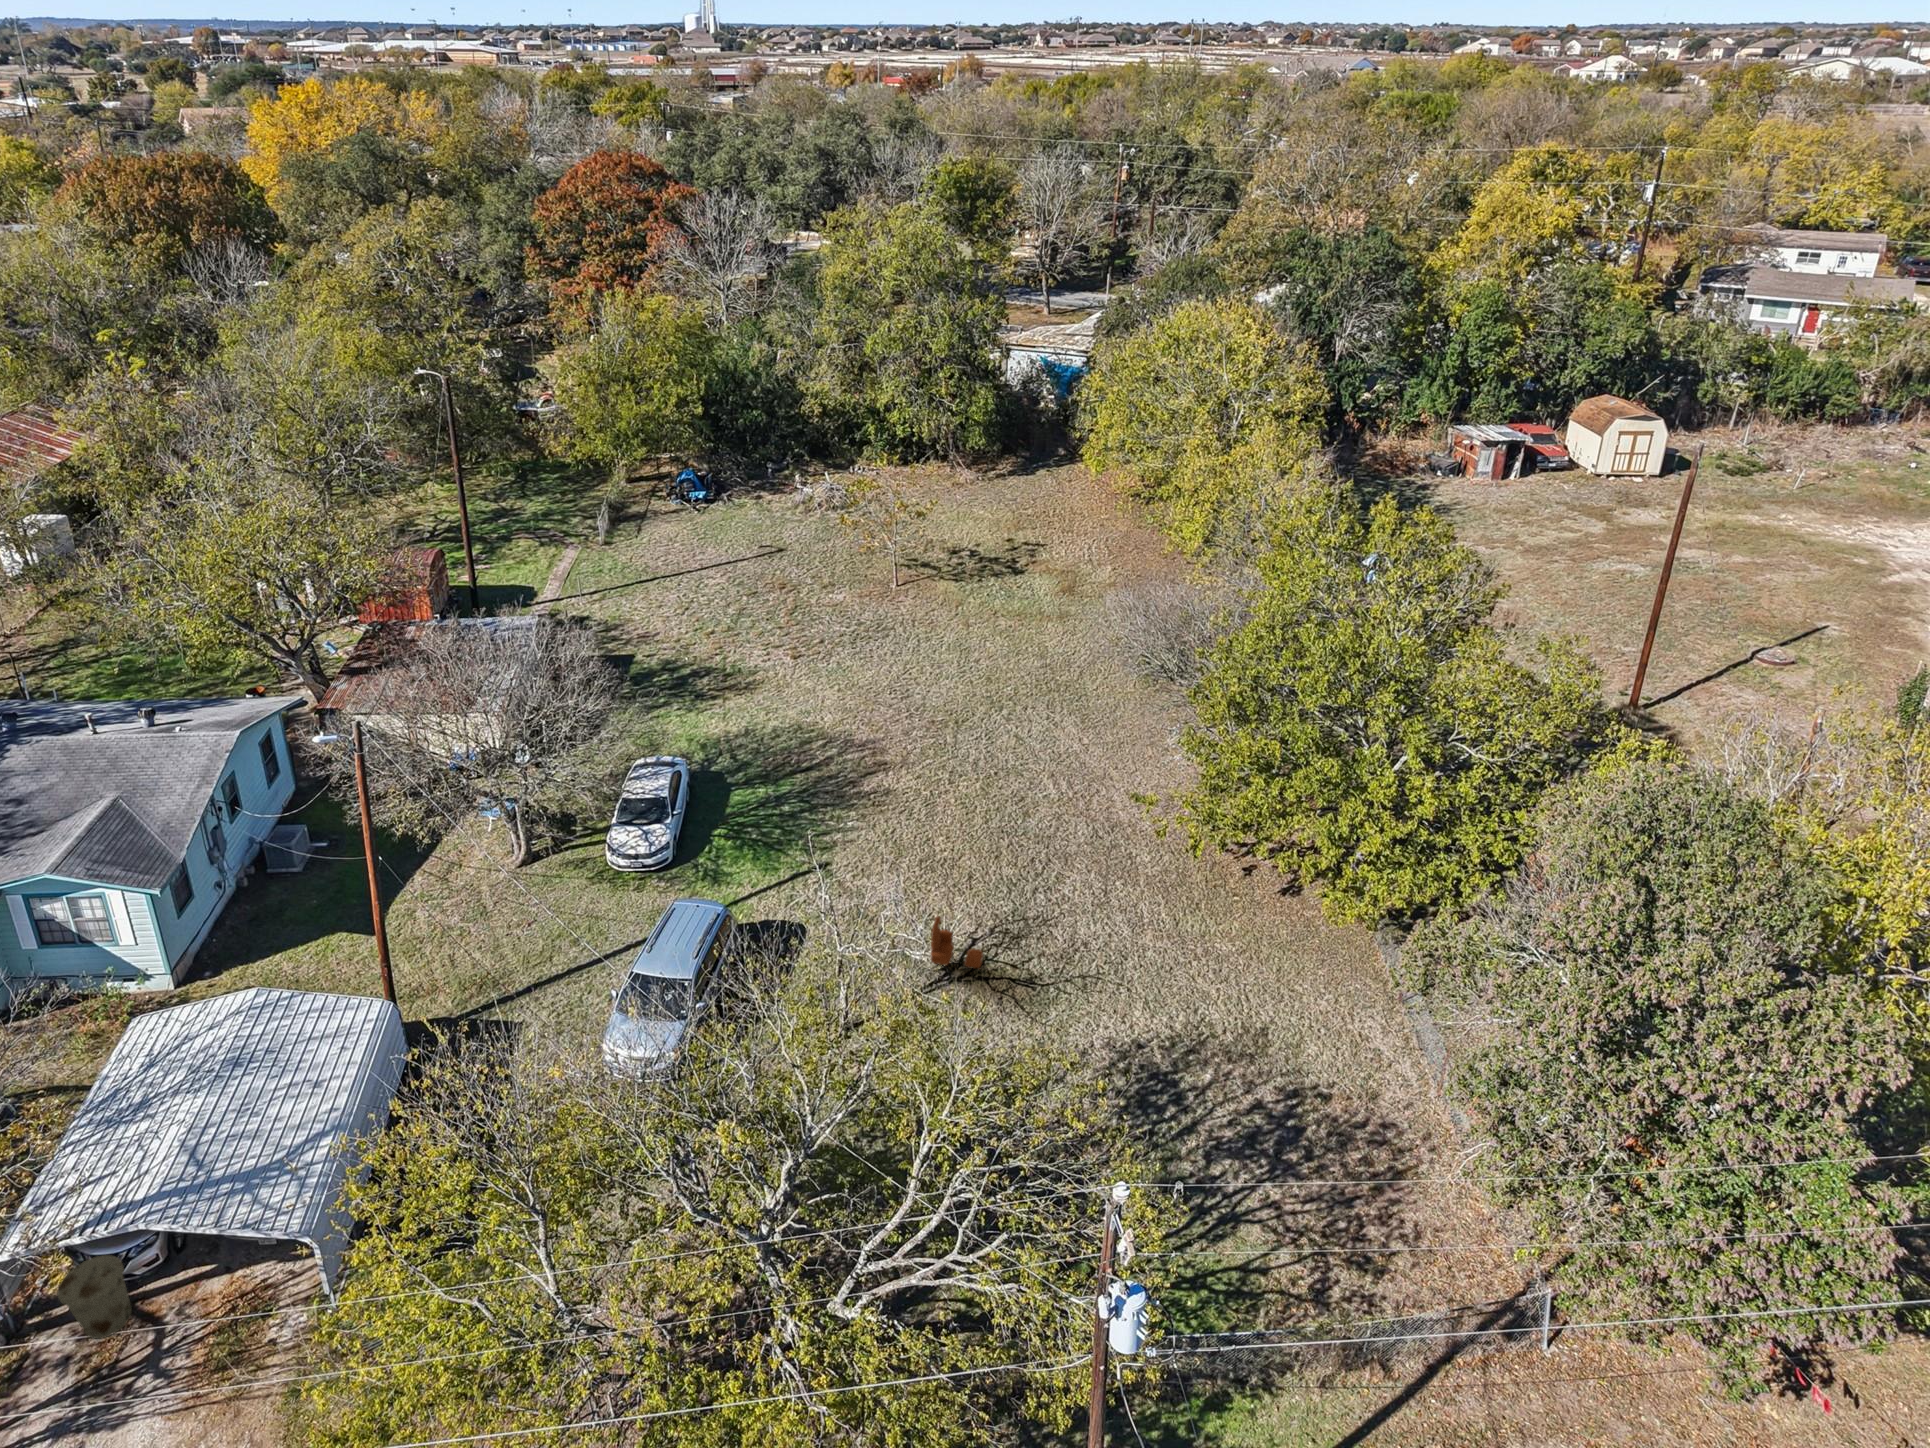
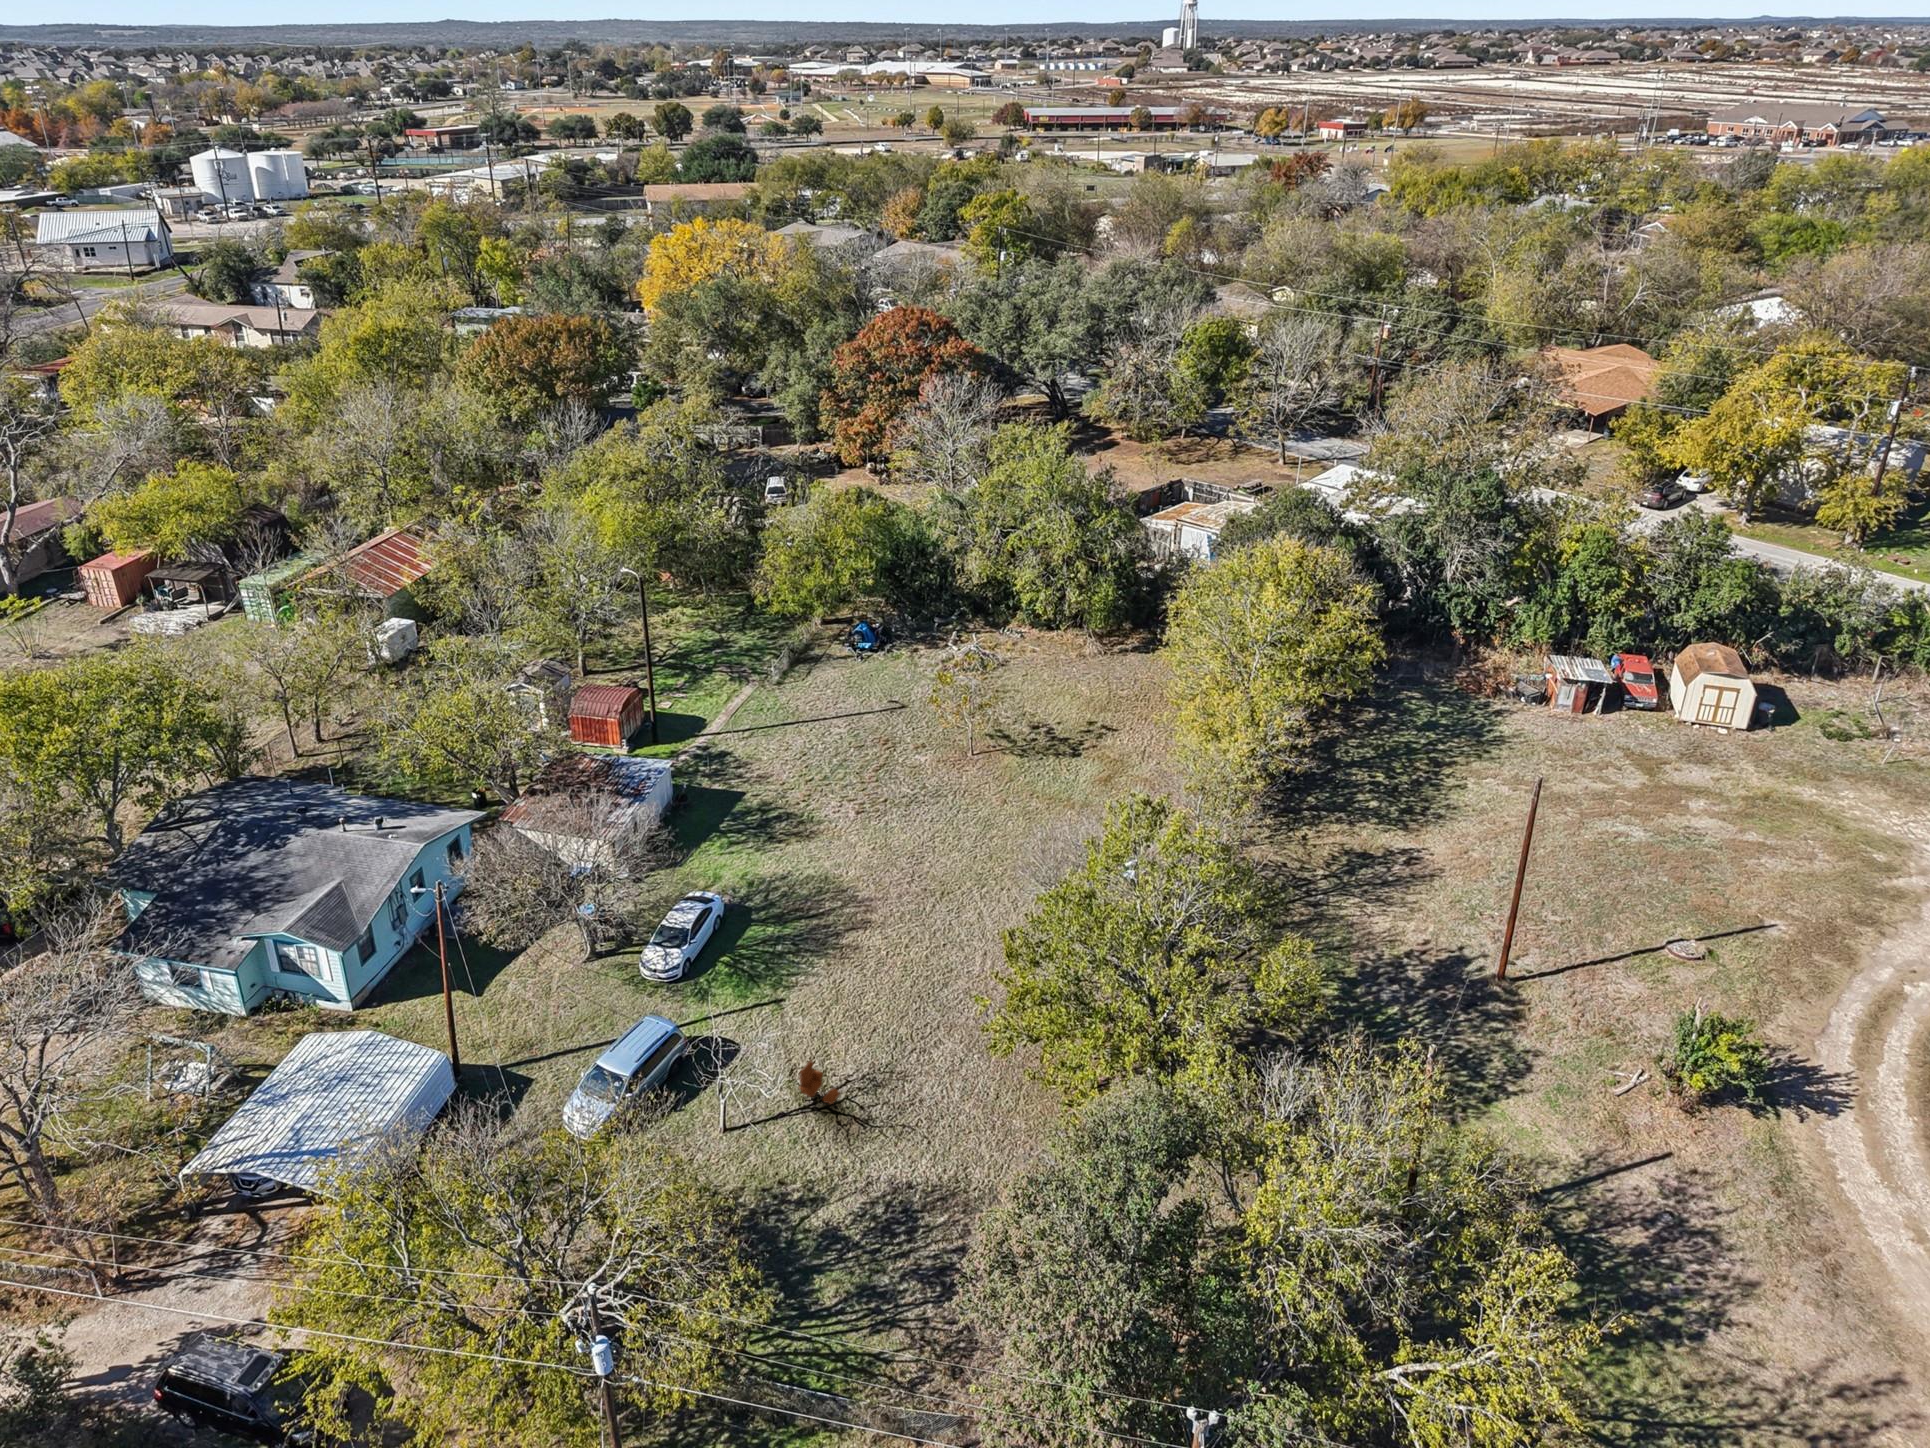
trash can: present [57,1255,132,1339] -> none [216,1178,257,1226]

